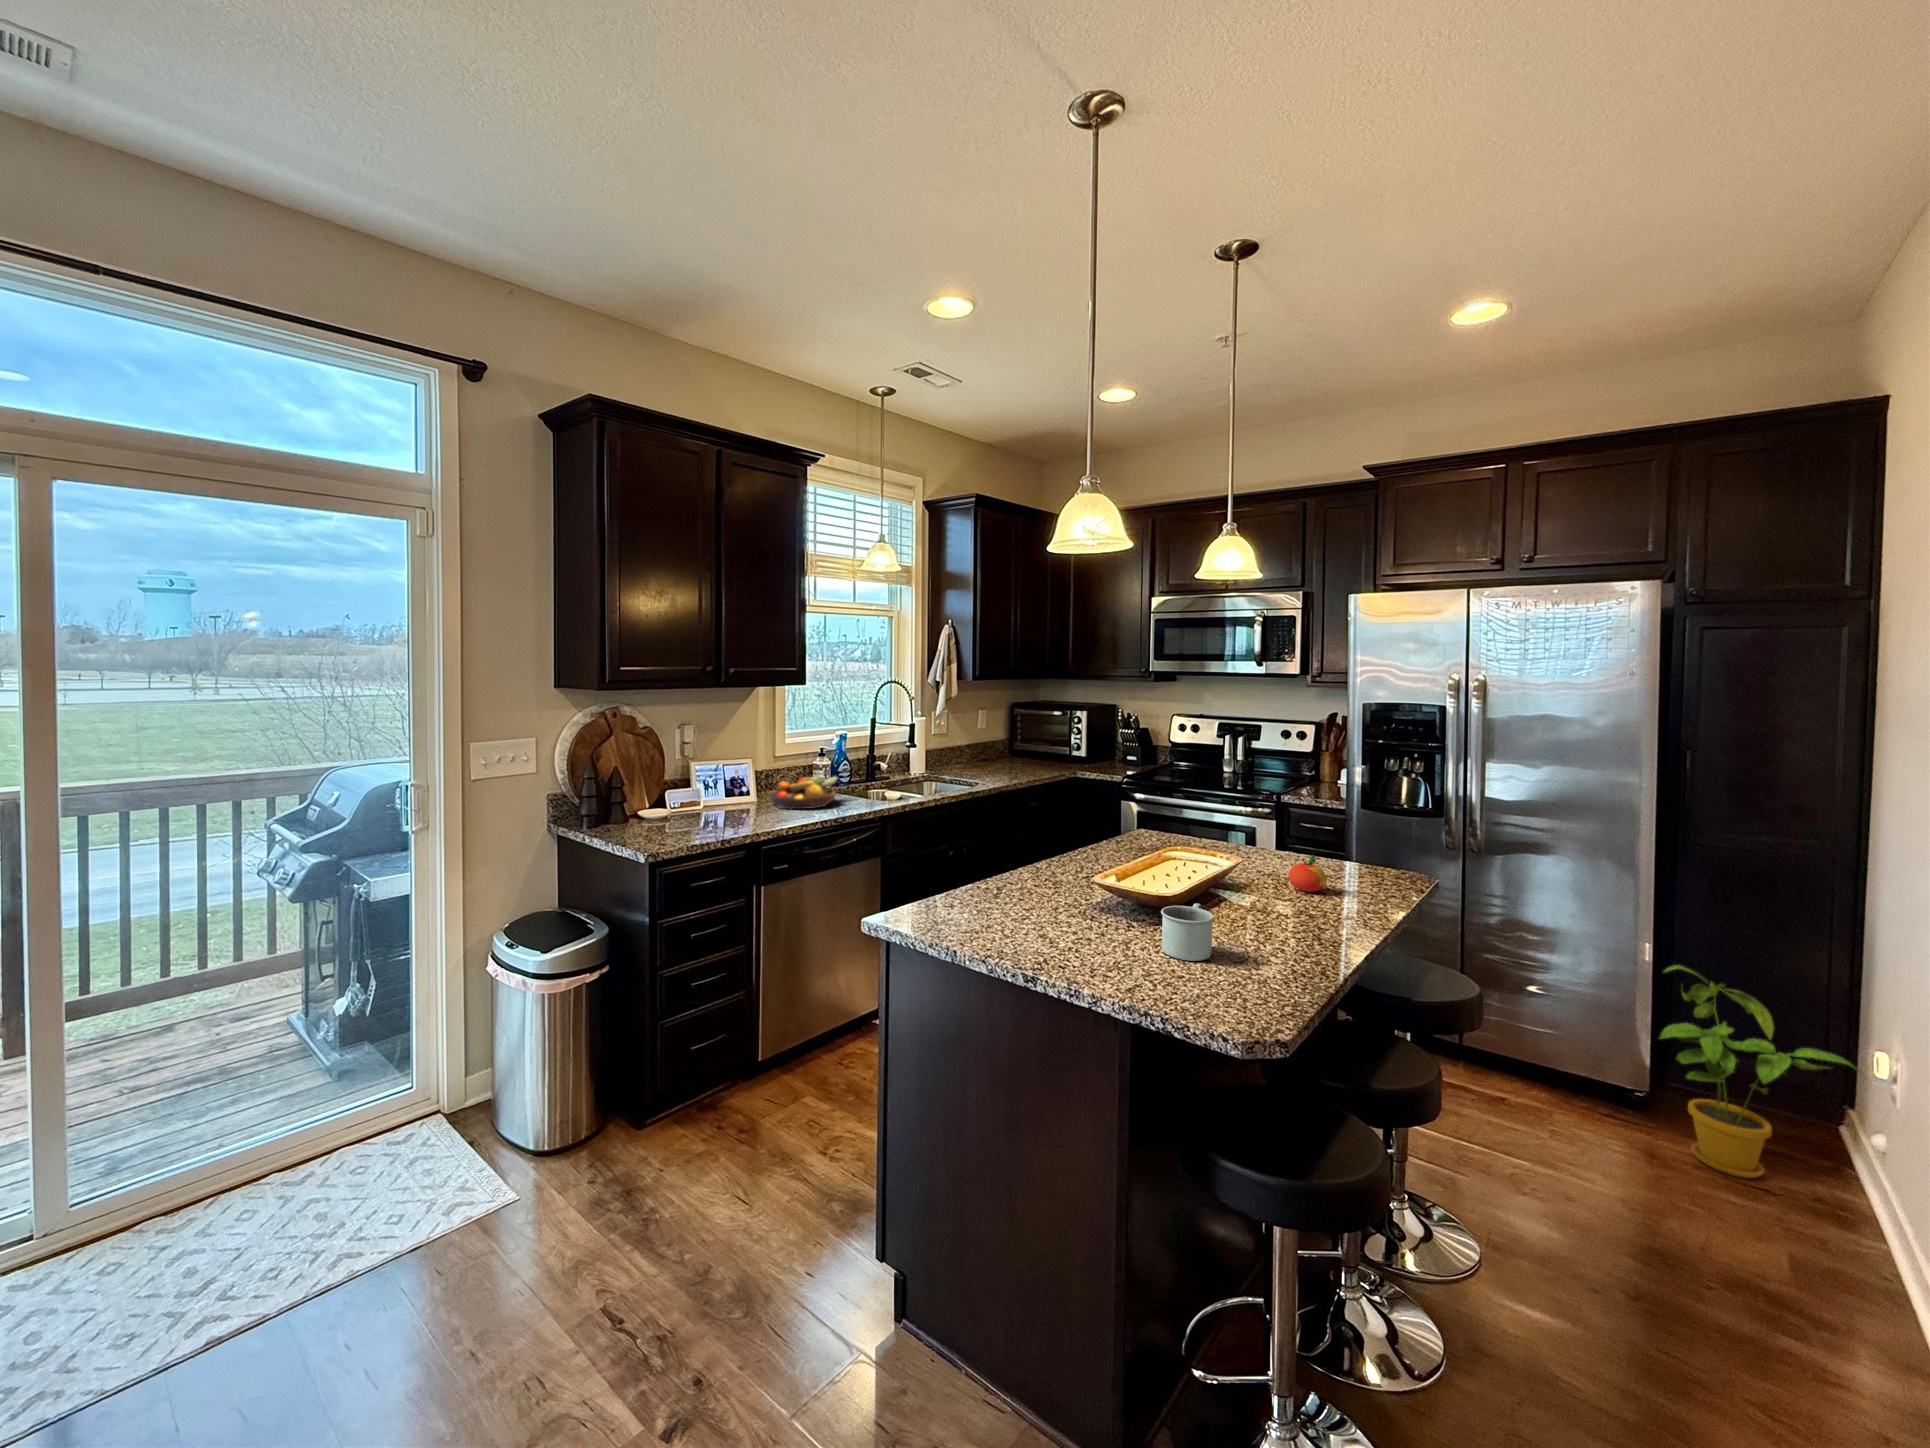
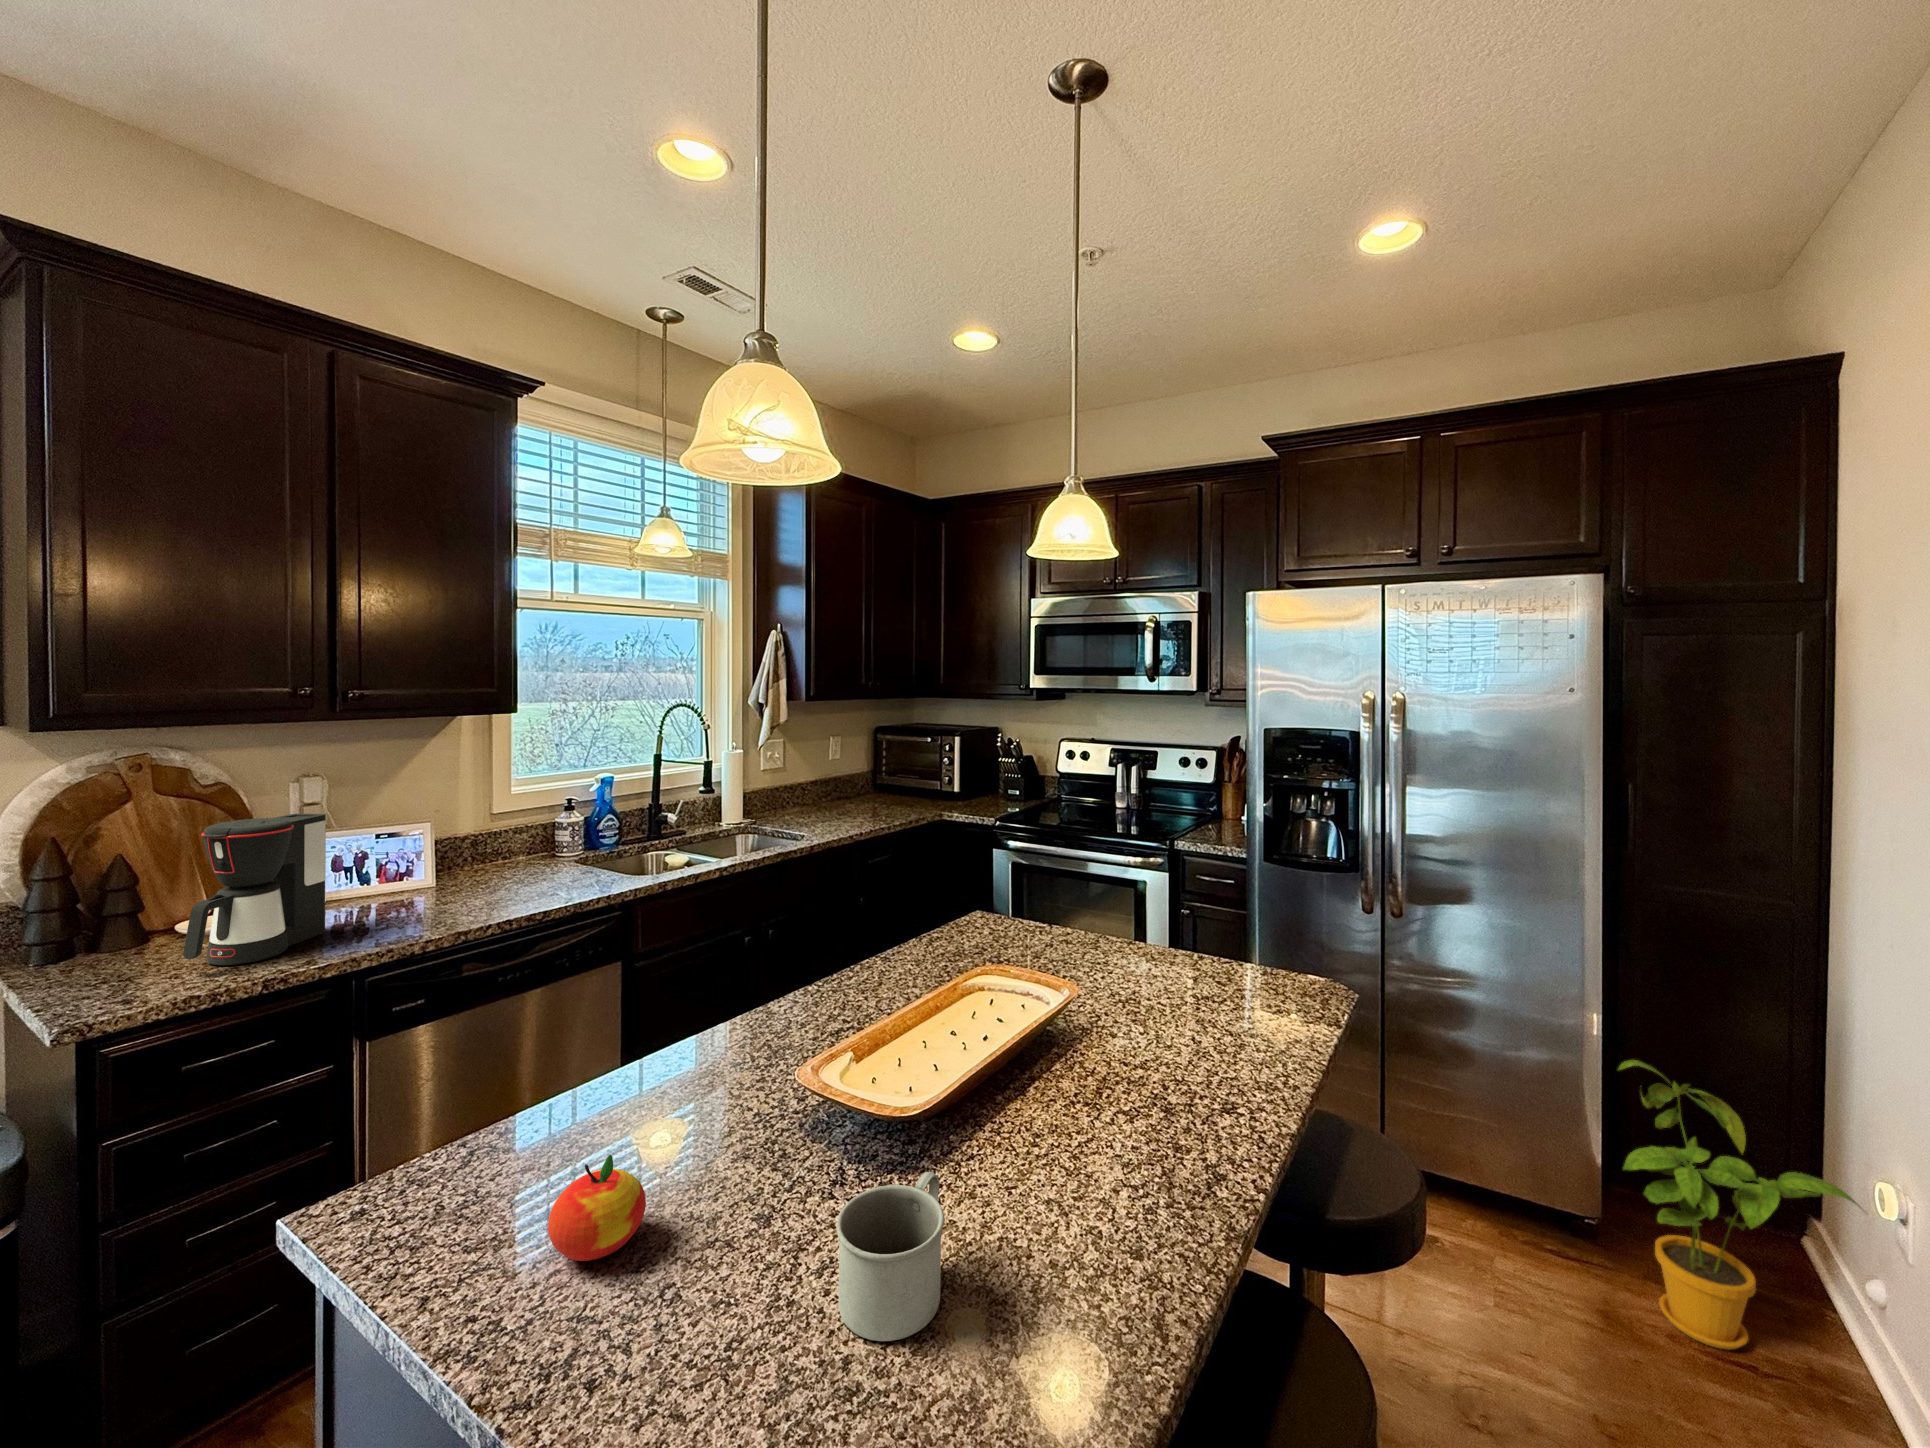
coffee maker: none [674,746,723,833] -> present [183,814,326,965]
fruit bowl: present [769,777,837,809] -> none [448,843,569,899]
apple: present [1288,855,1327,892] -> present [548,1155,646,1261]

